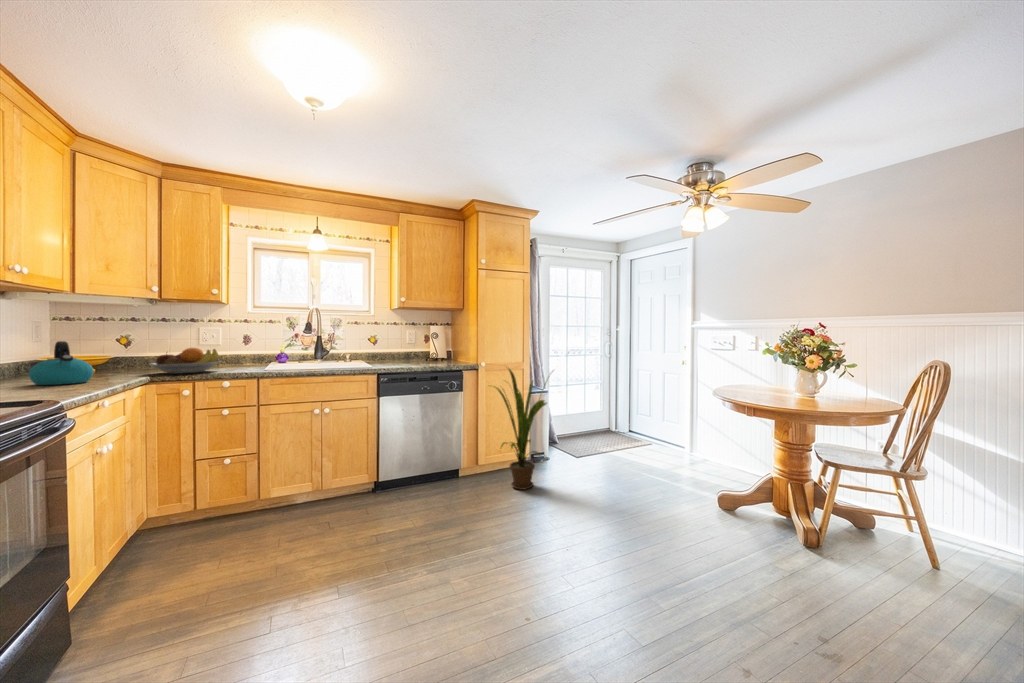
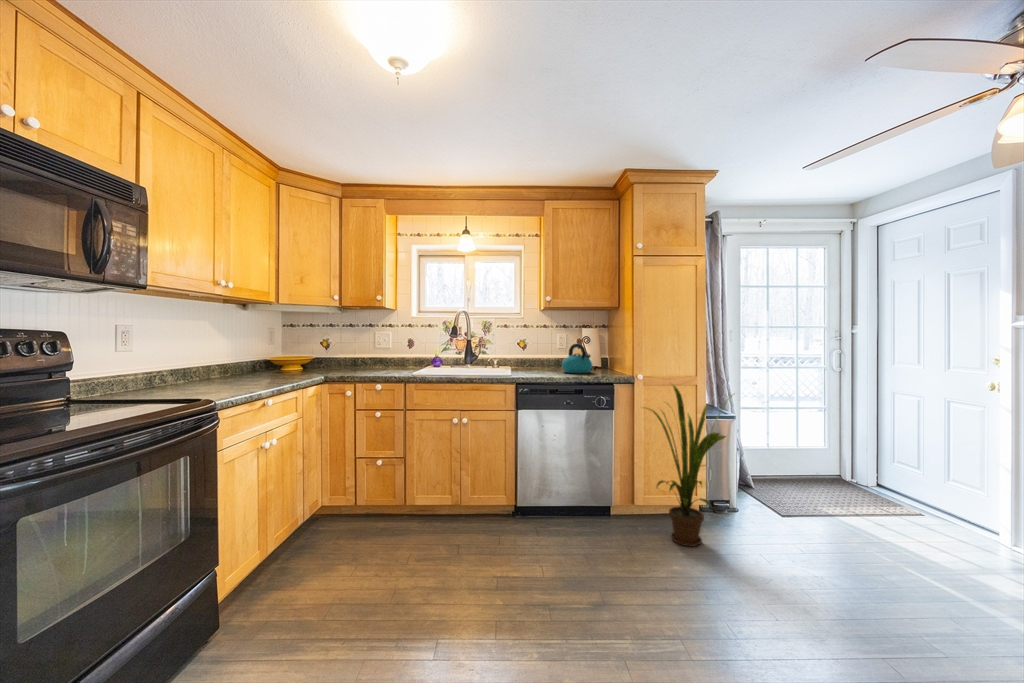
kettle: present [29,341,94,385] -> present [562,344,592,373]
fruit bowl: present [149,348,221,374] -> none [324,351,380,374]

